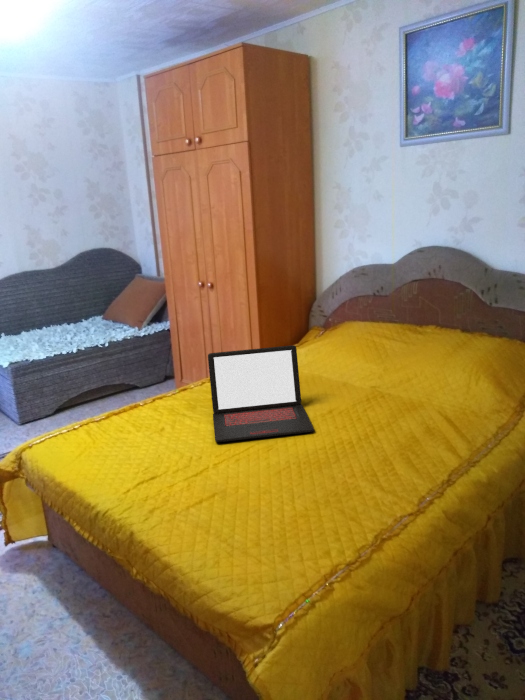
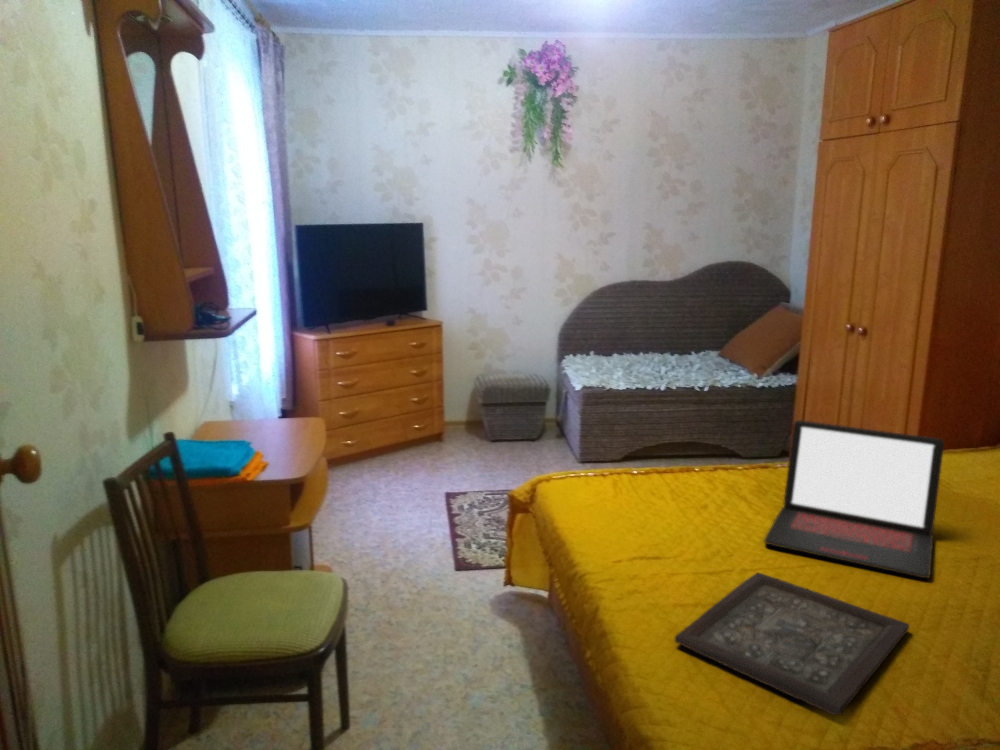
tray: none [200,462,321,534] -> present [675,573,909,715]

